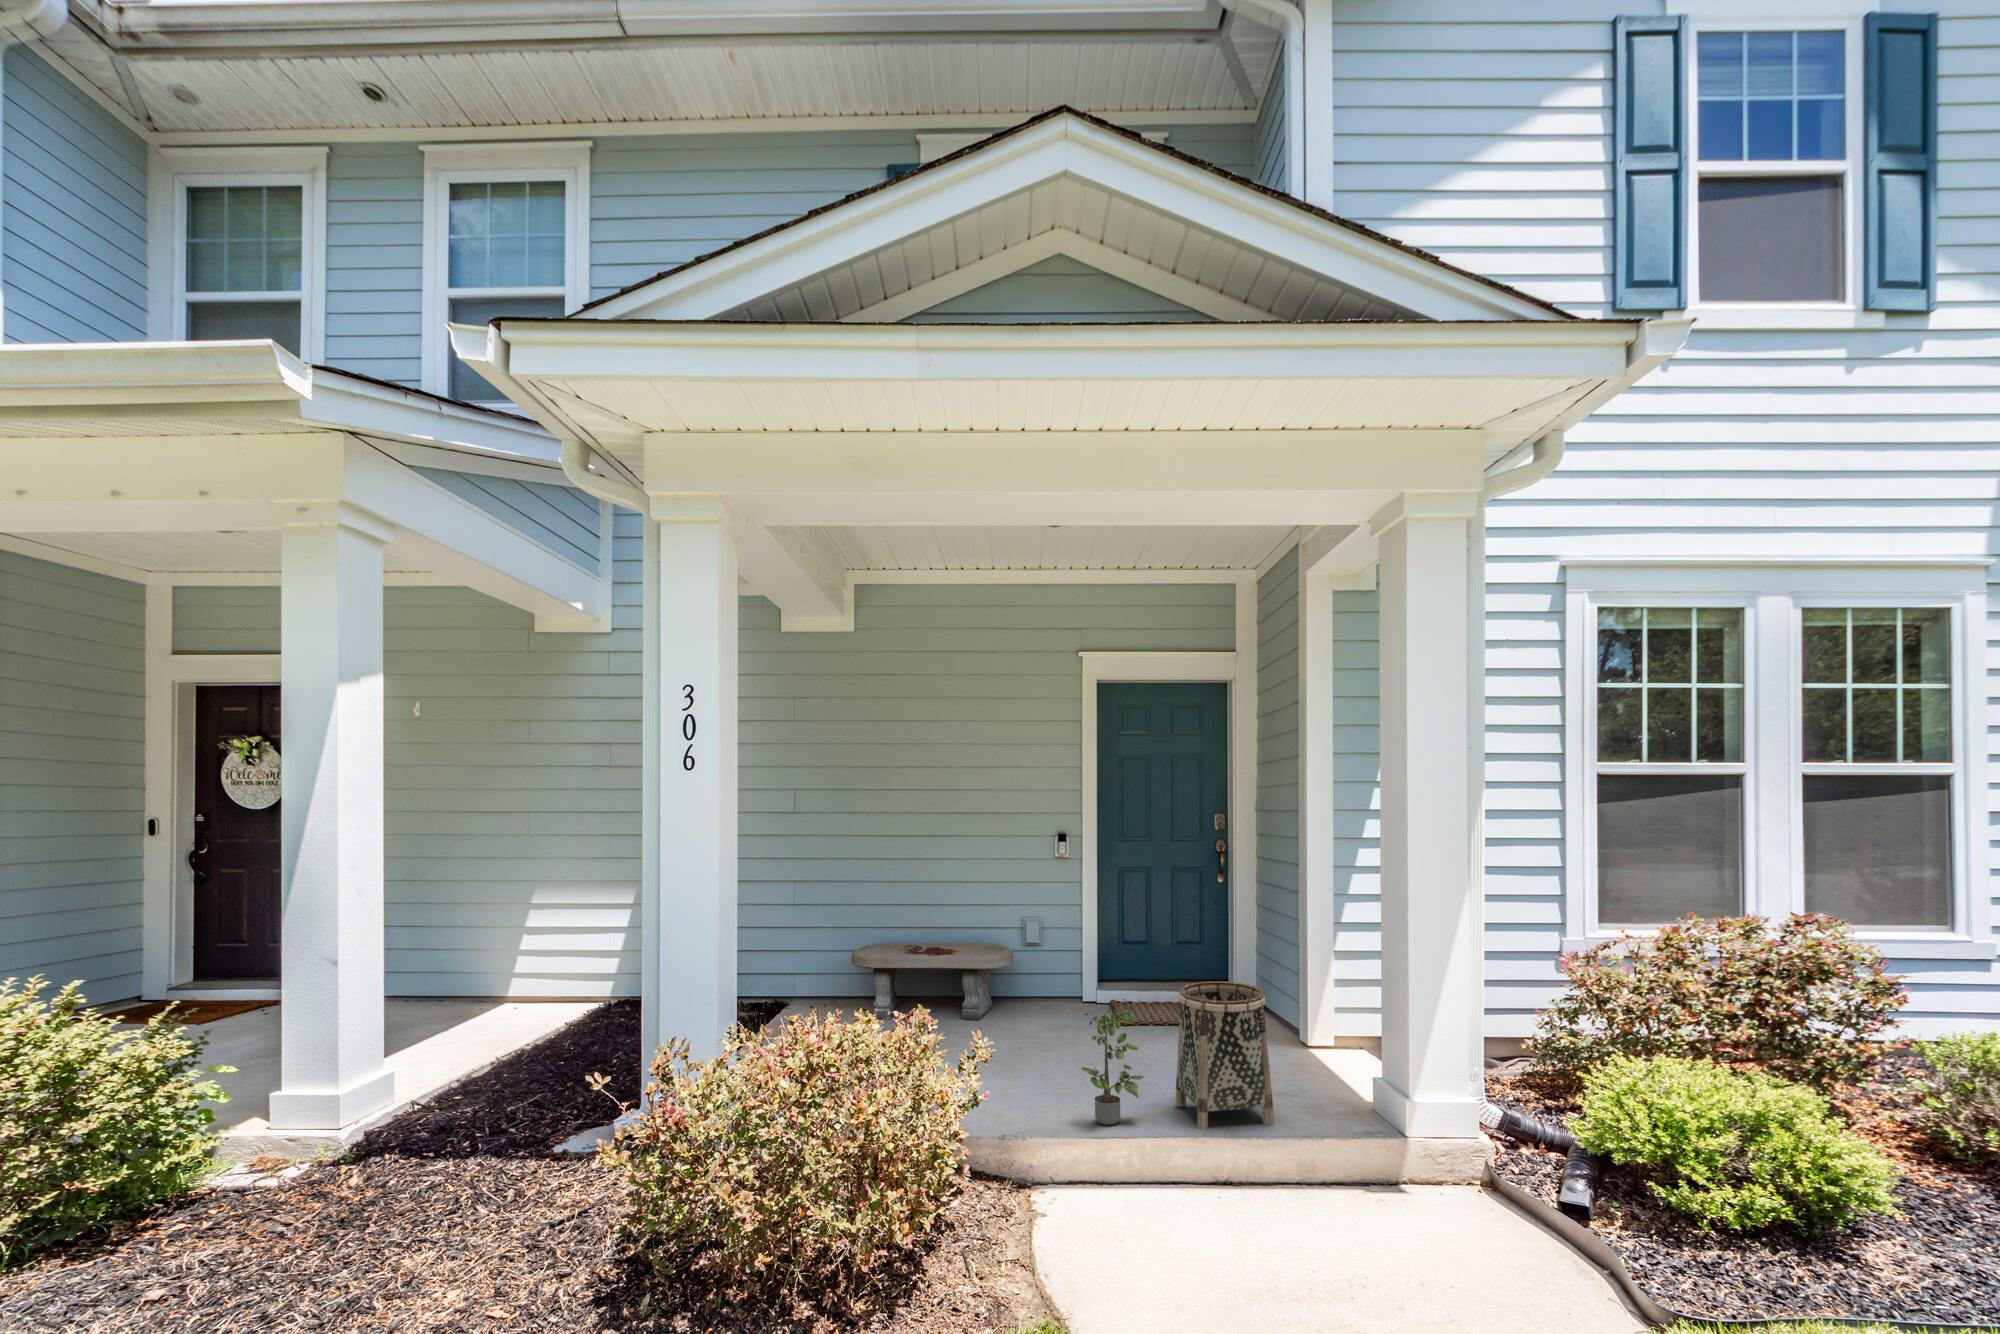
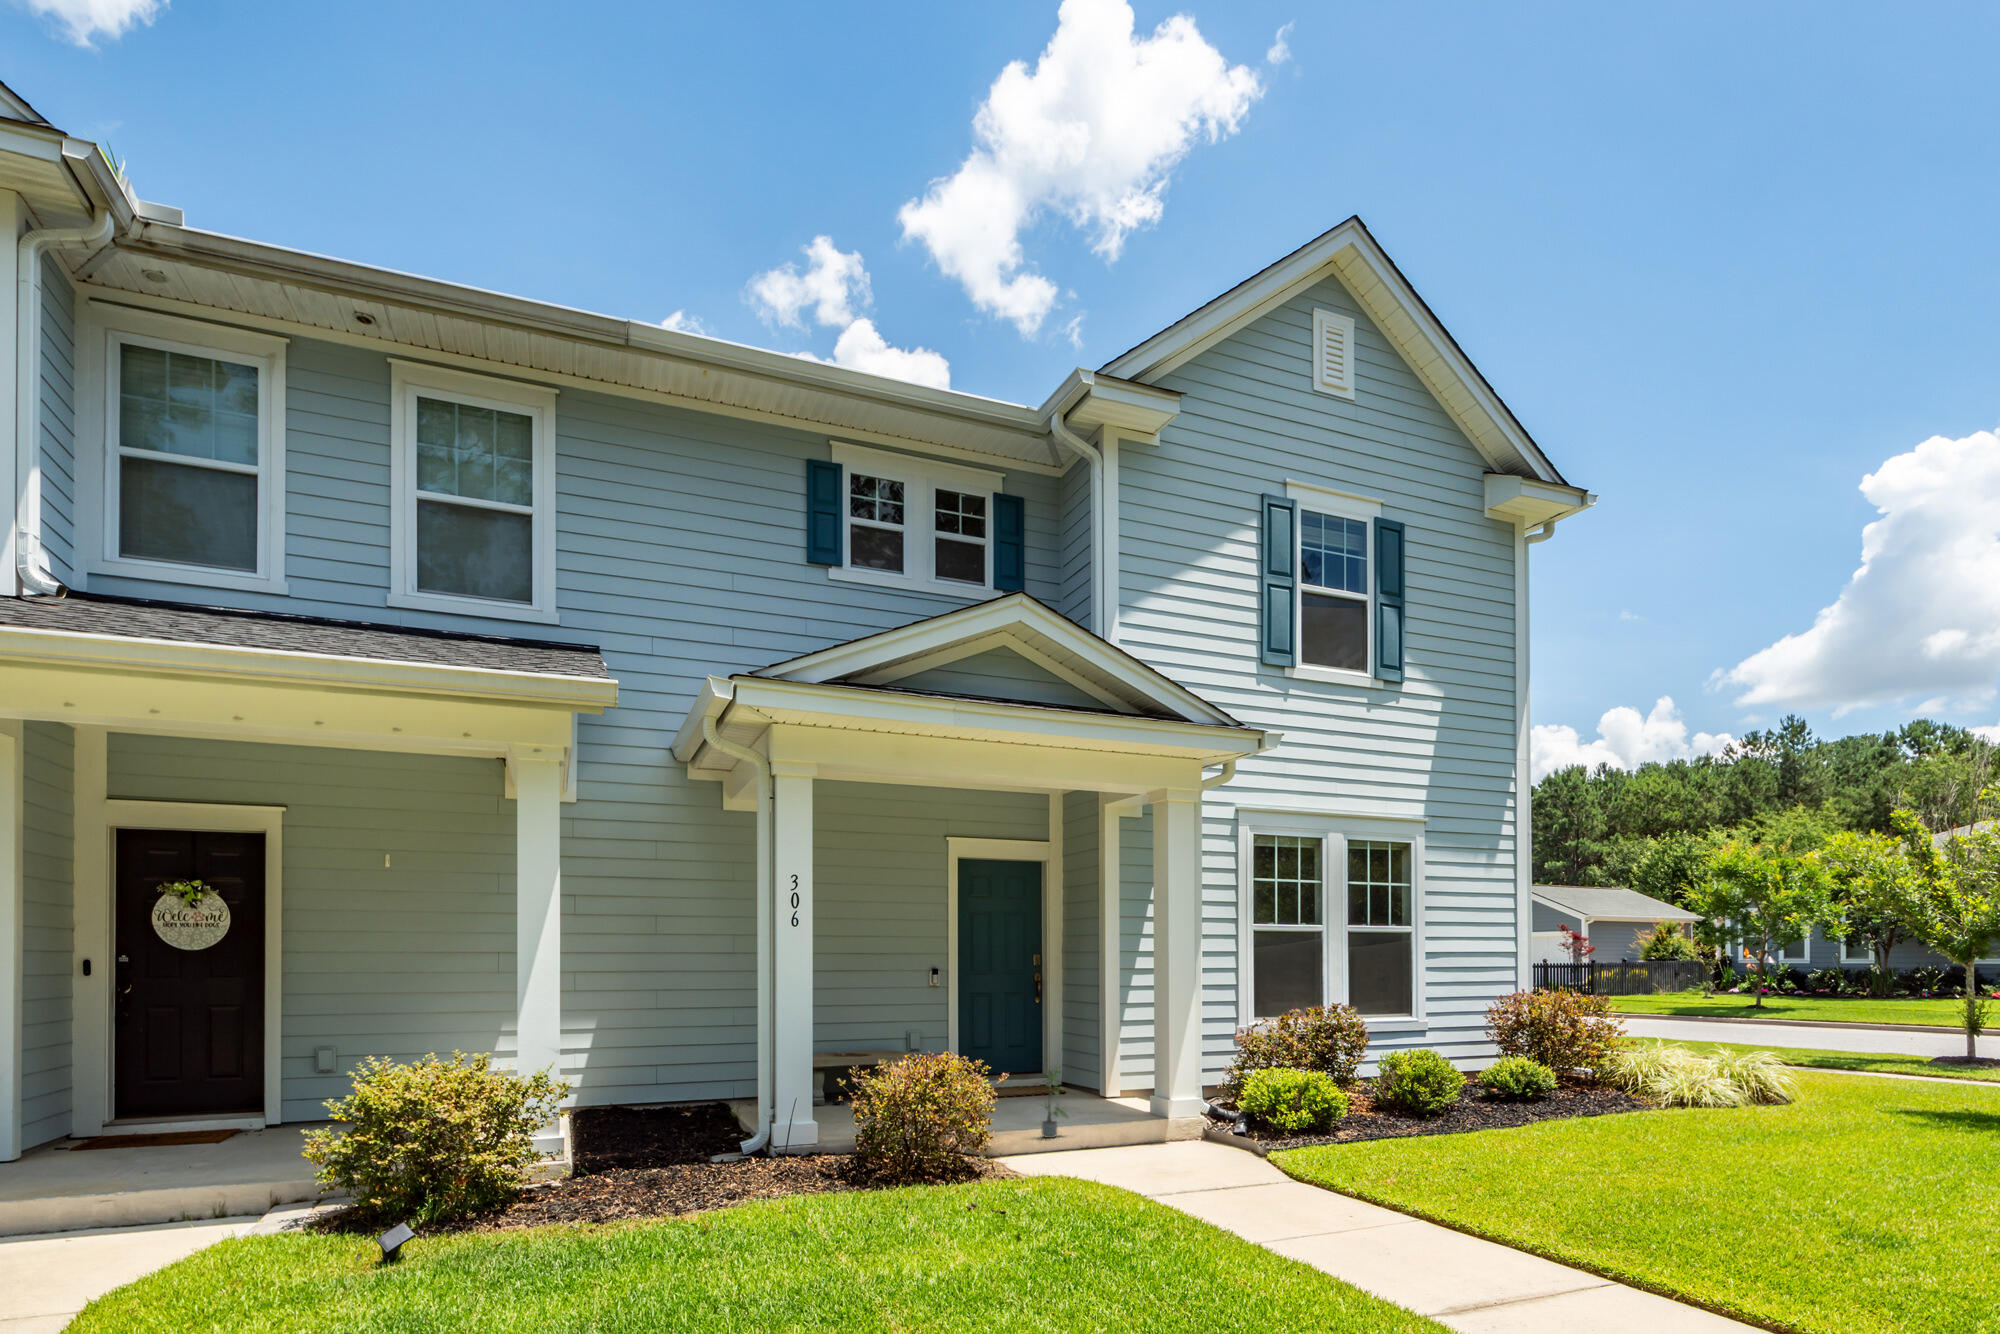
basket: present [1176,981,1274,1129] -> none [1074,1050,1138,1136]

